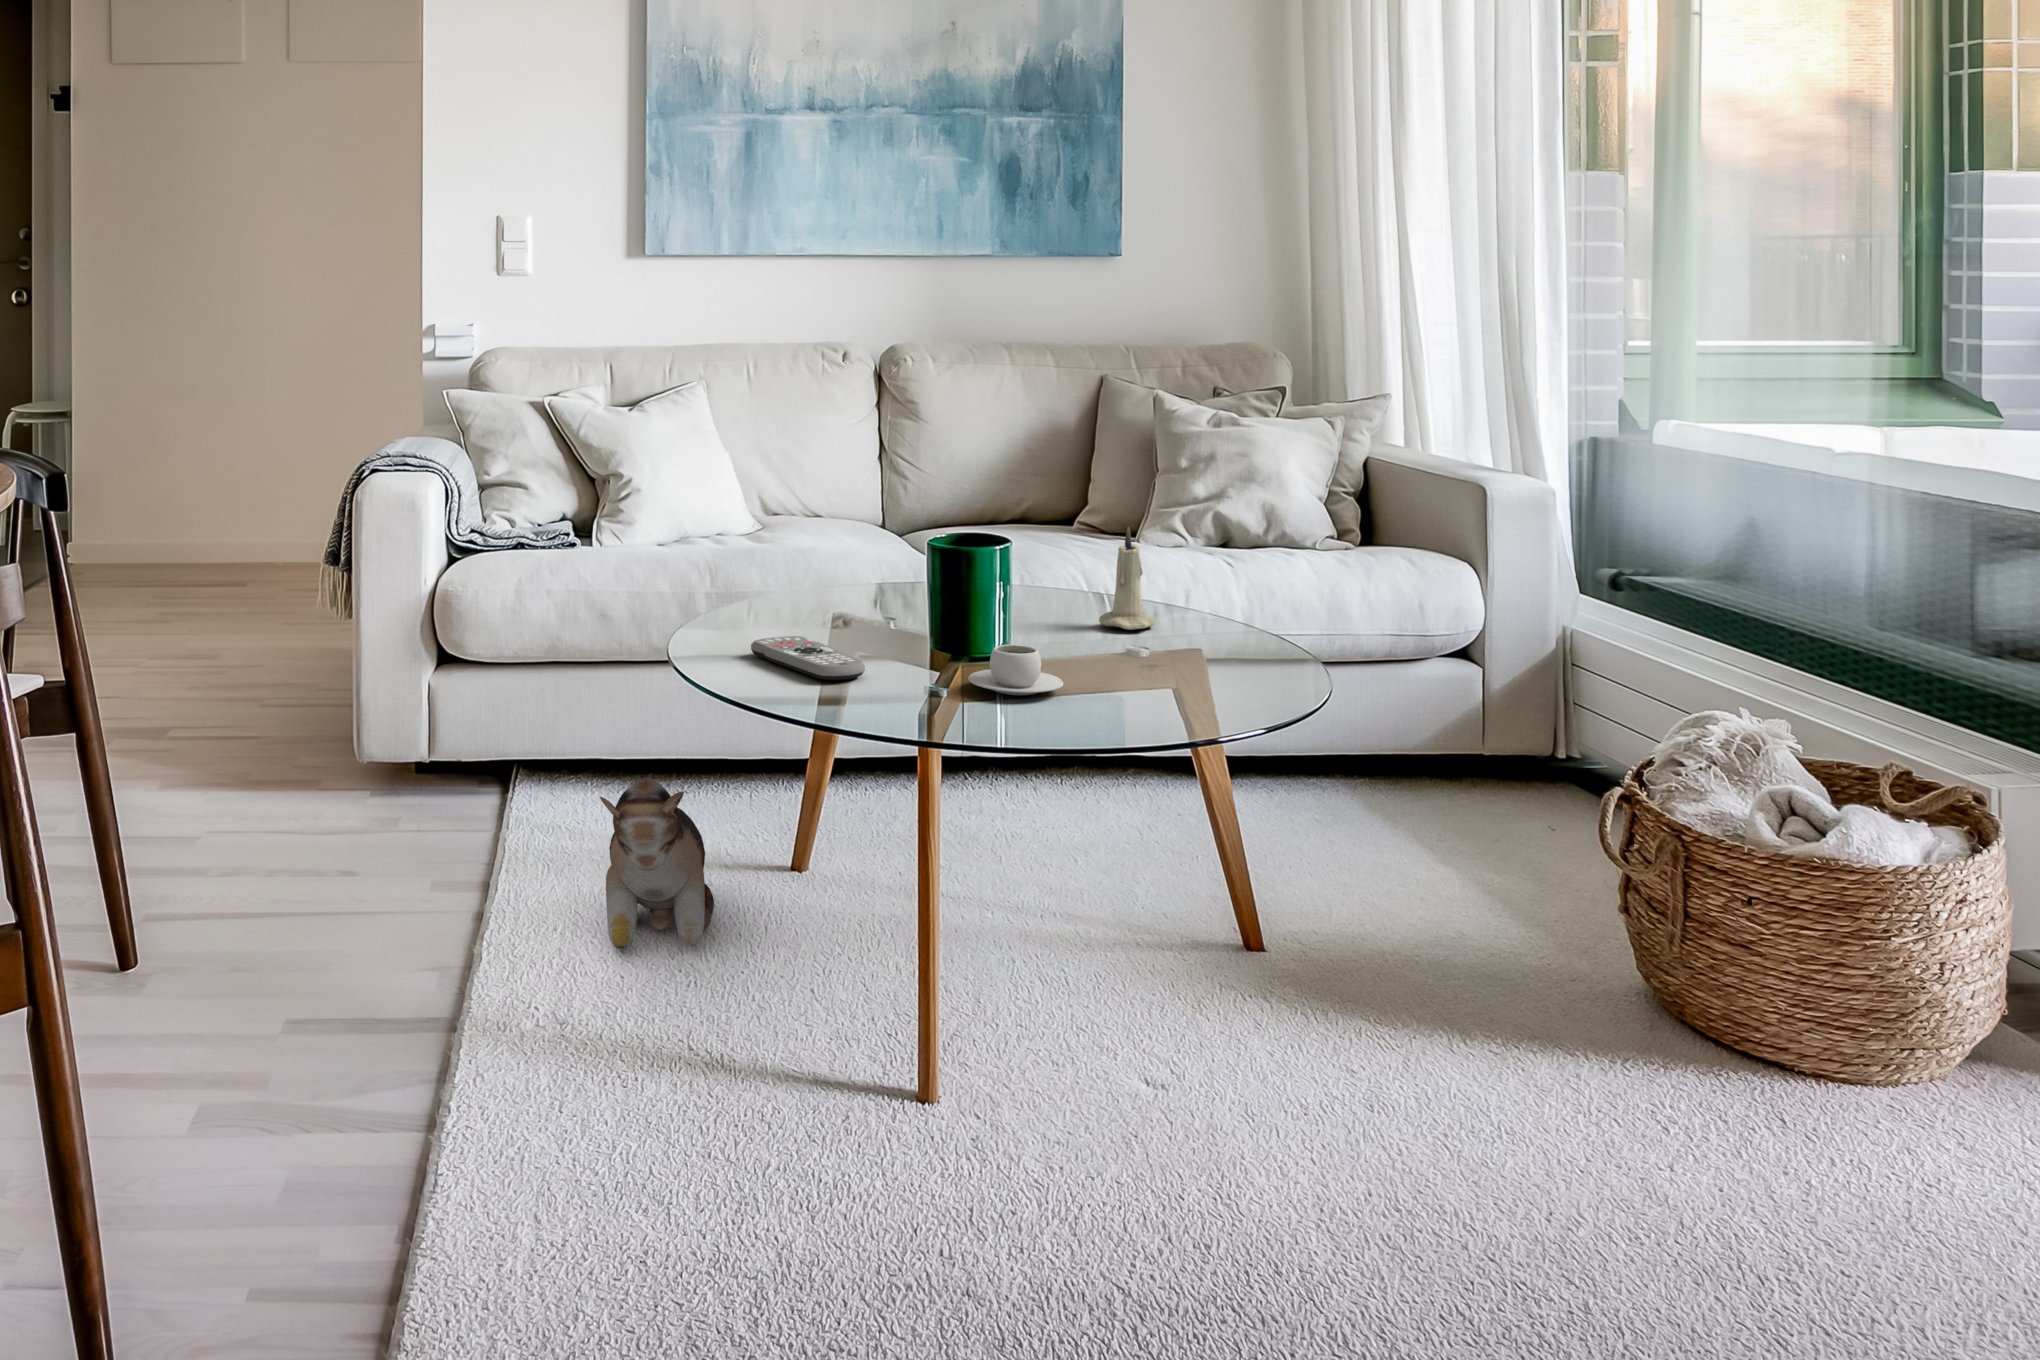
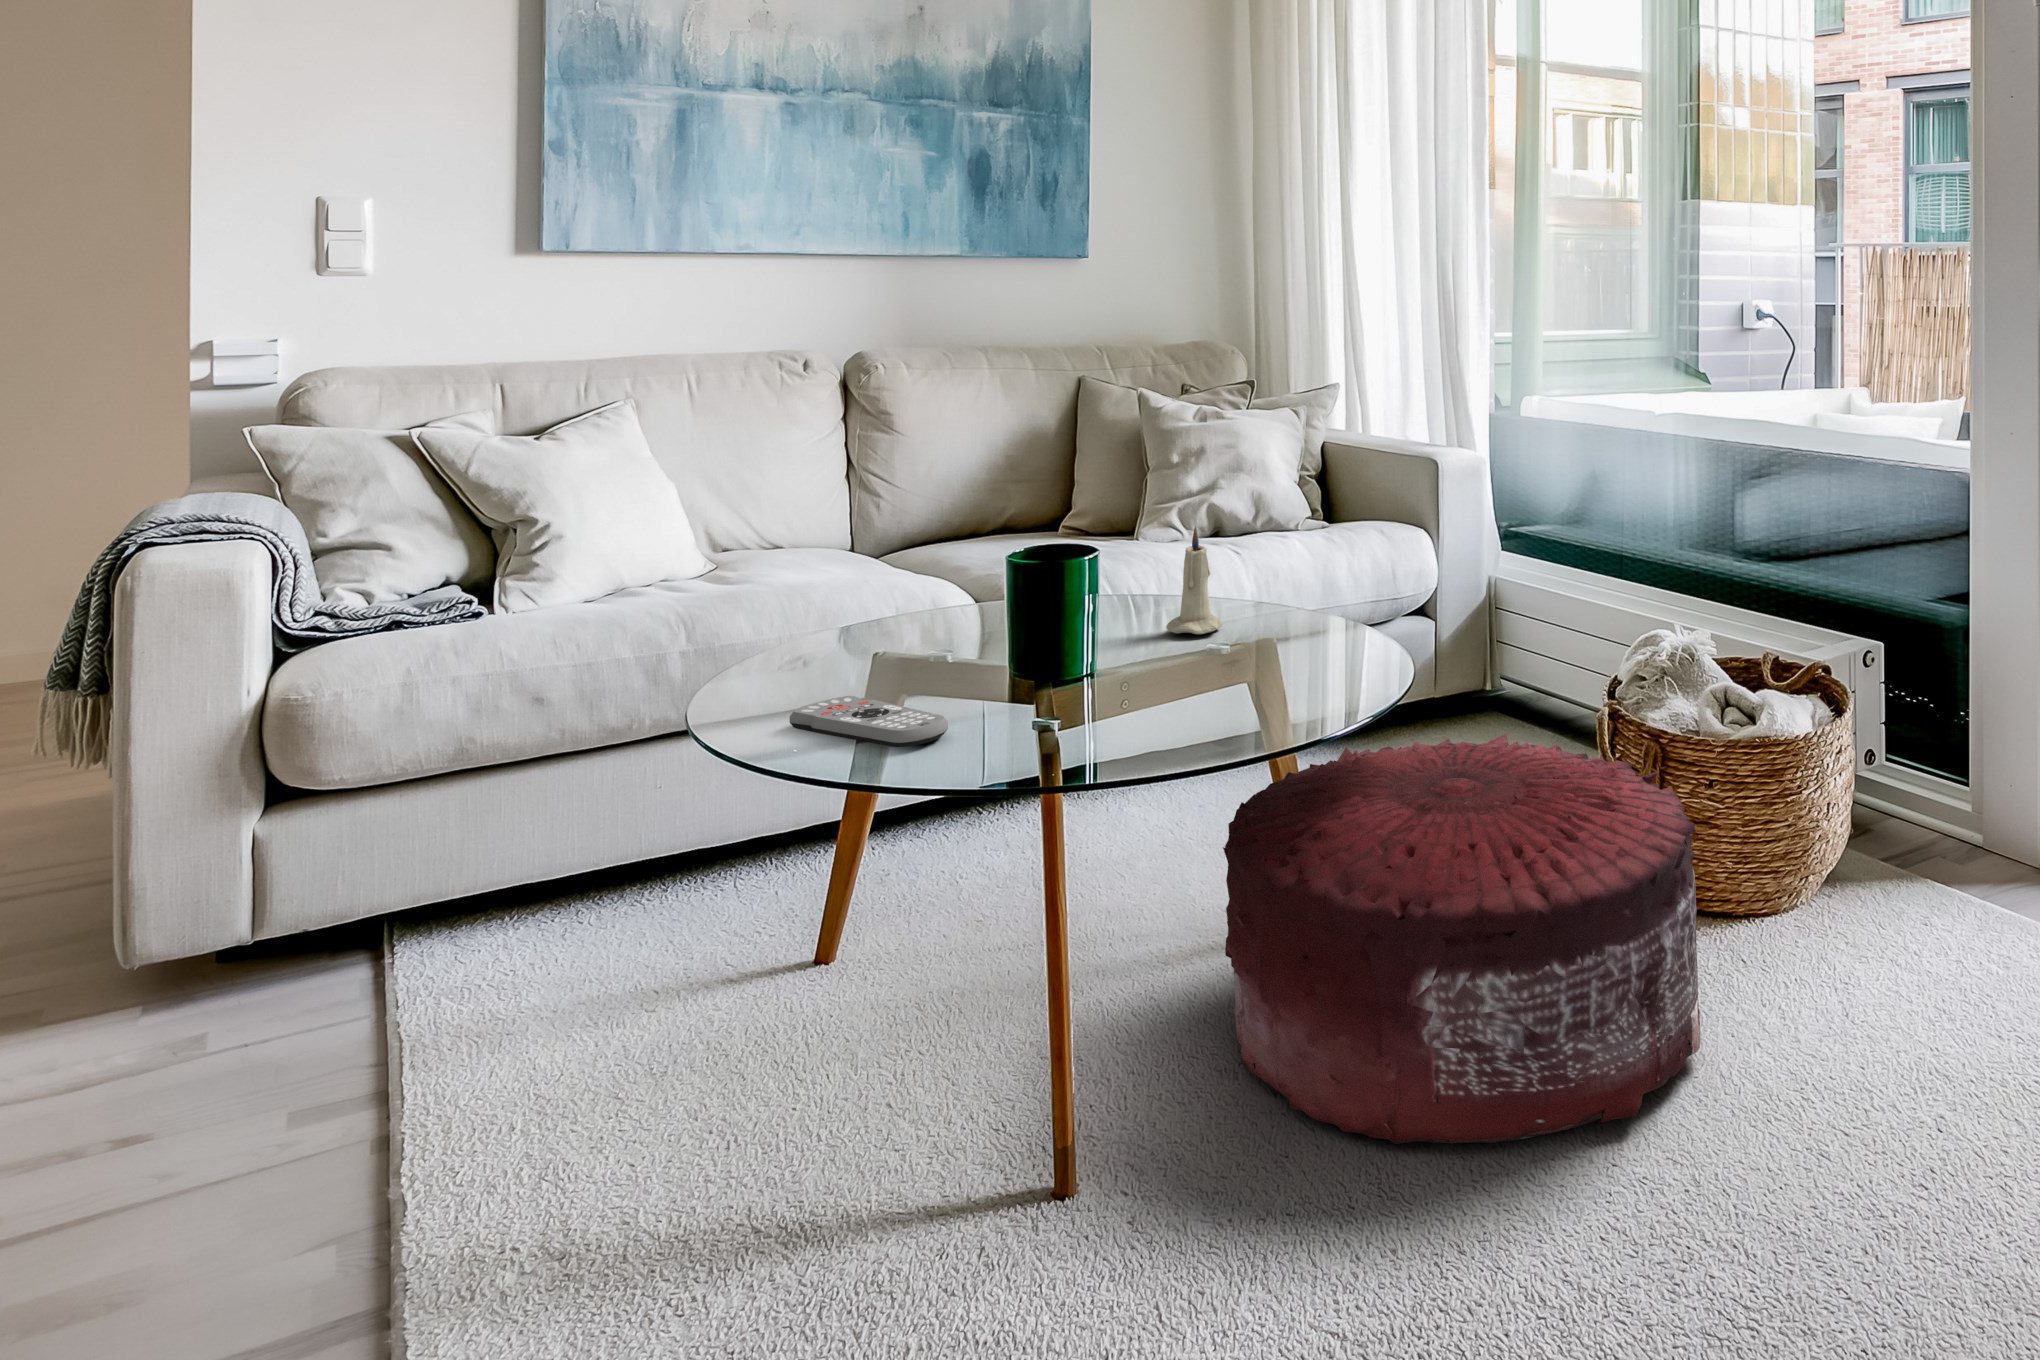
teacup: present [968,645,1063,695] -> none [1075,671,1181,729]
pouf: none [1099,757,1637,1161] -> present [1223,734,1700,1144]
plush toy: present [600,778,714,950] -> none [587,914,733,1151]

